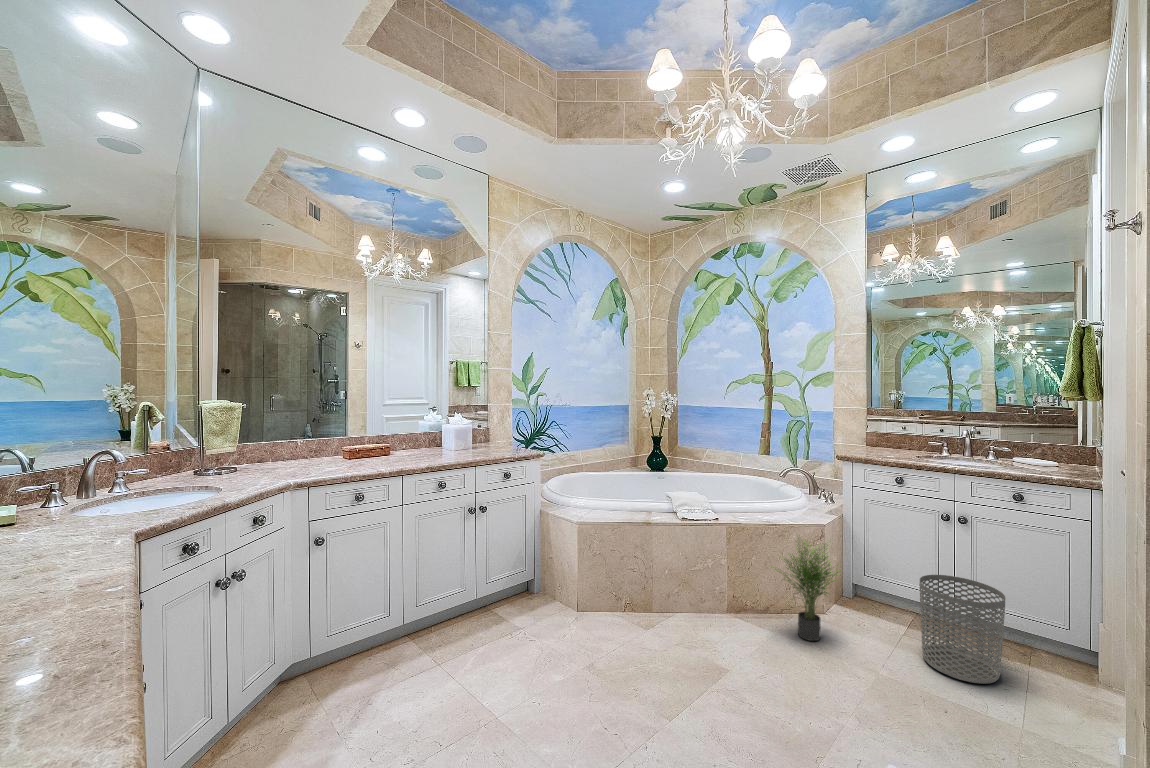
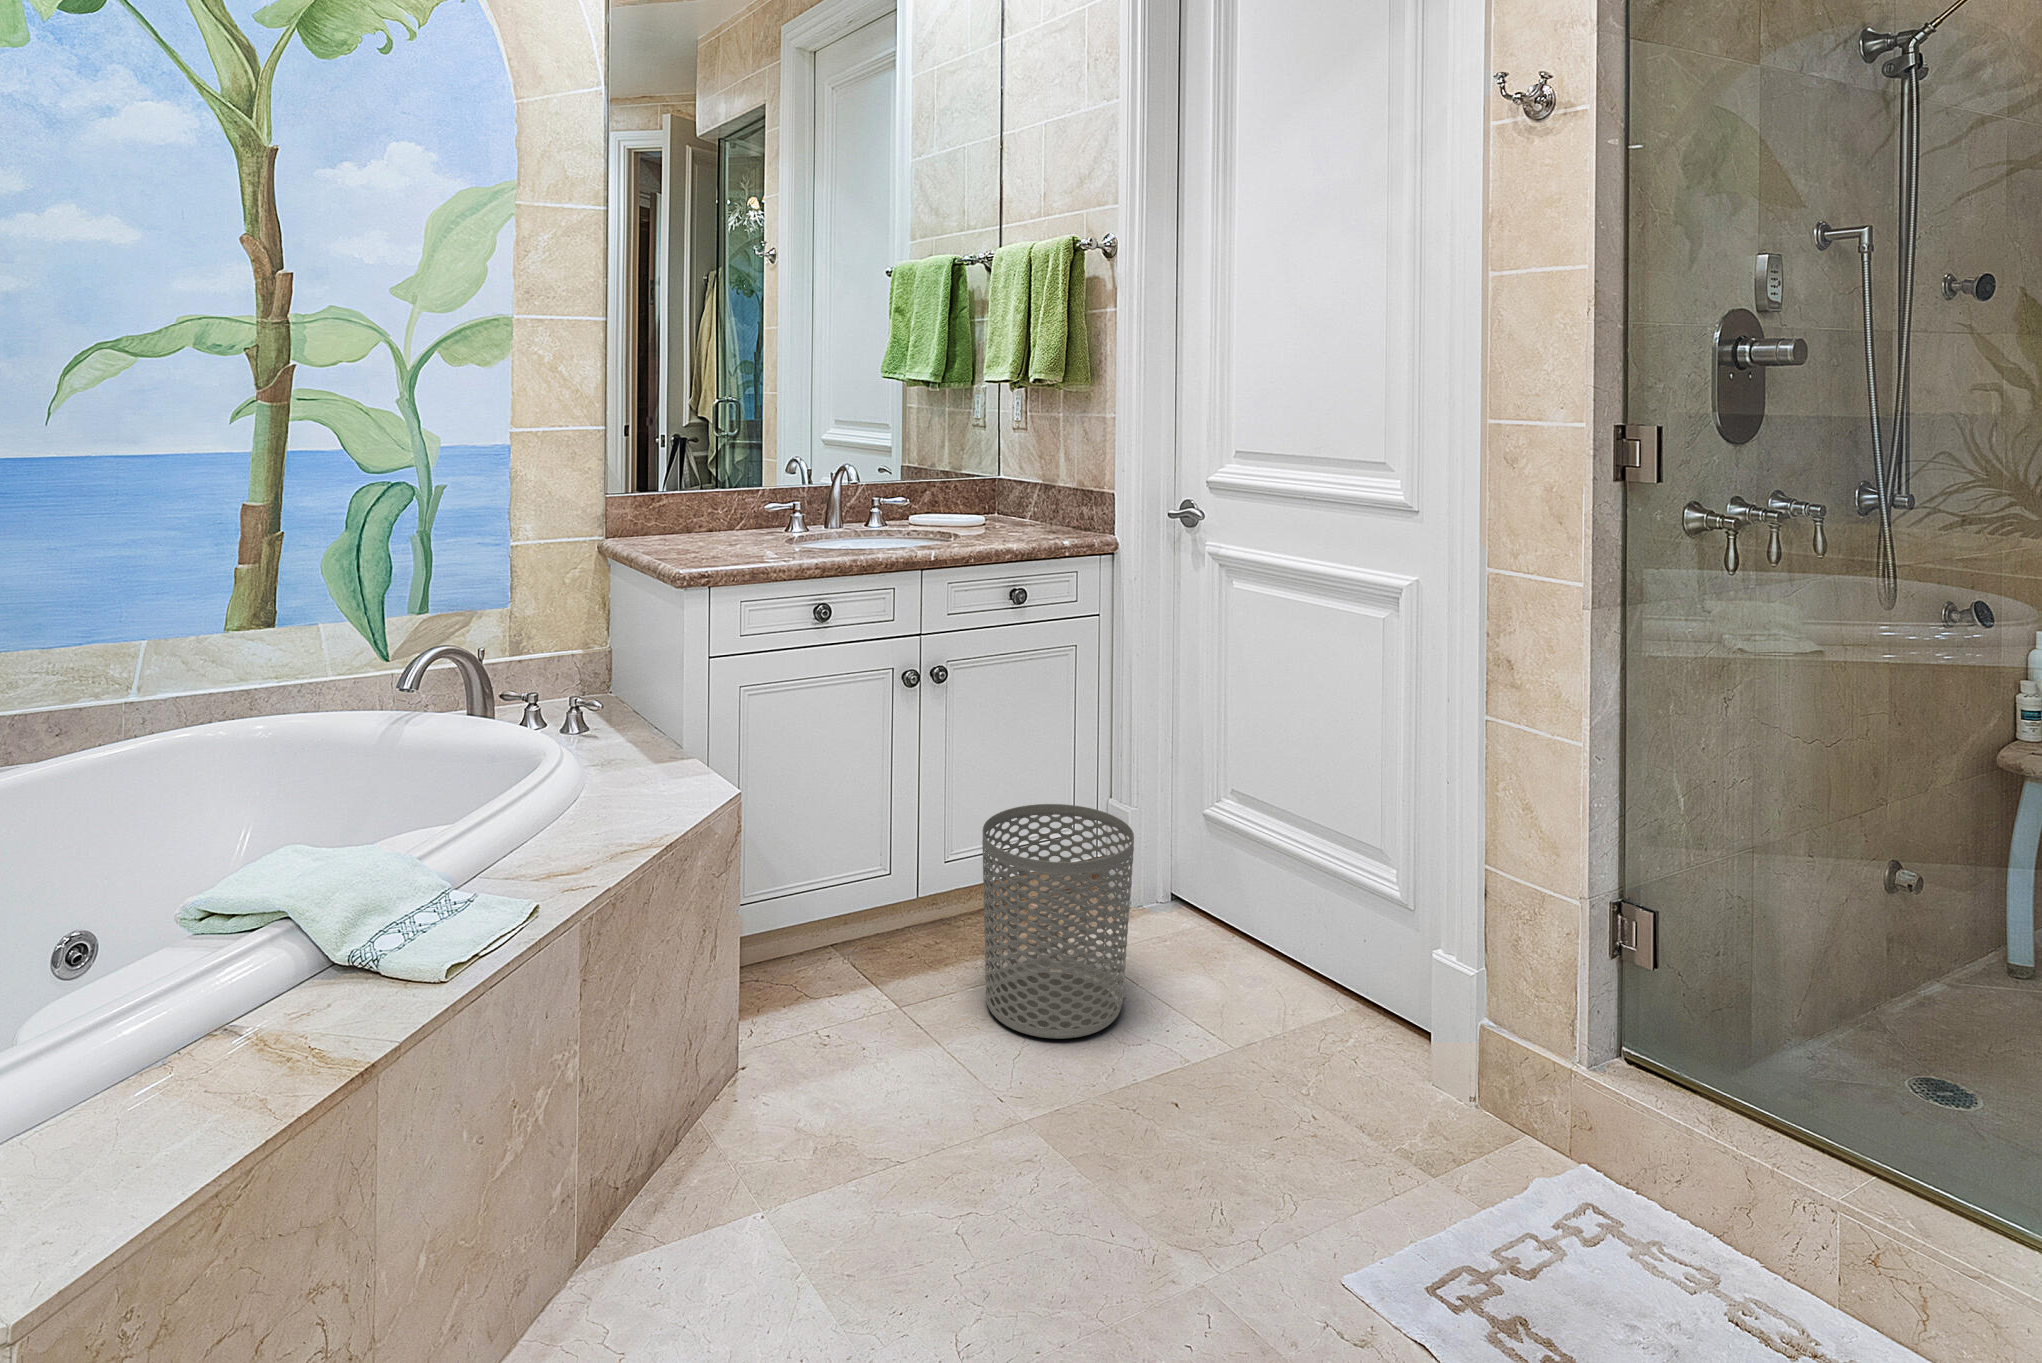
potted plant: present [775,542,840,641] -> none [758,827,942,1173]

